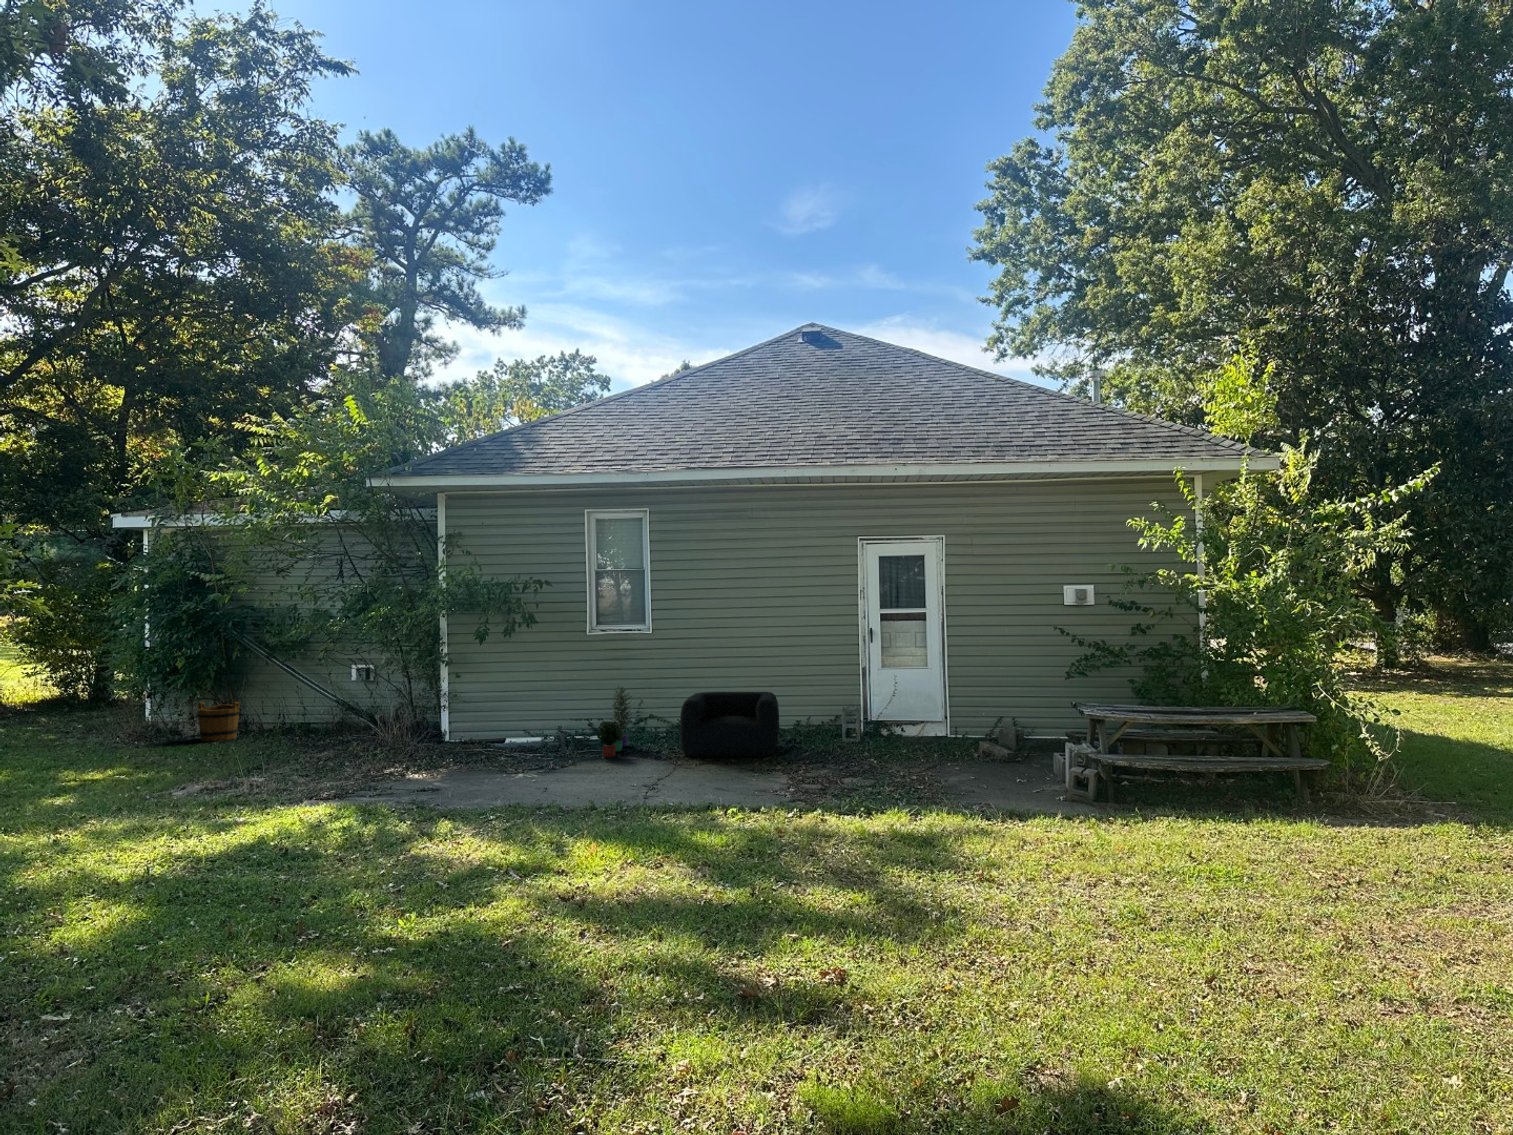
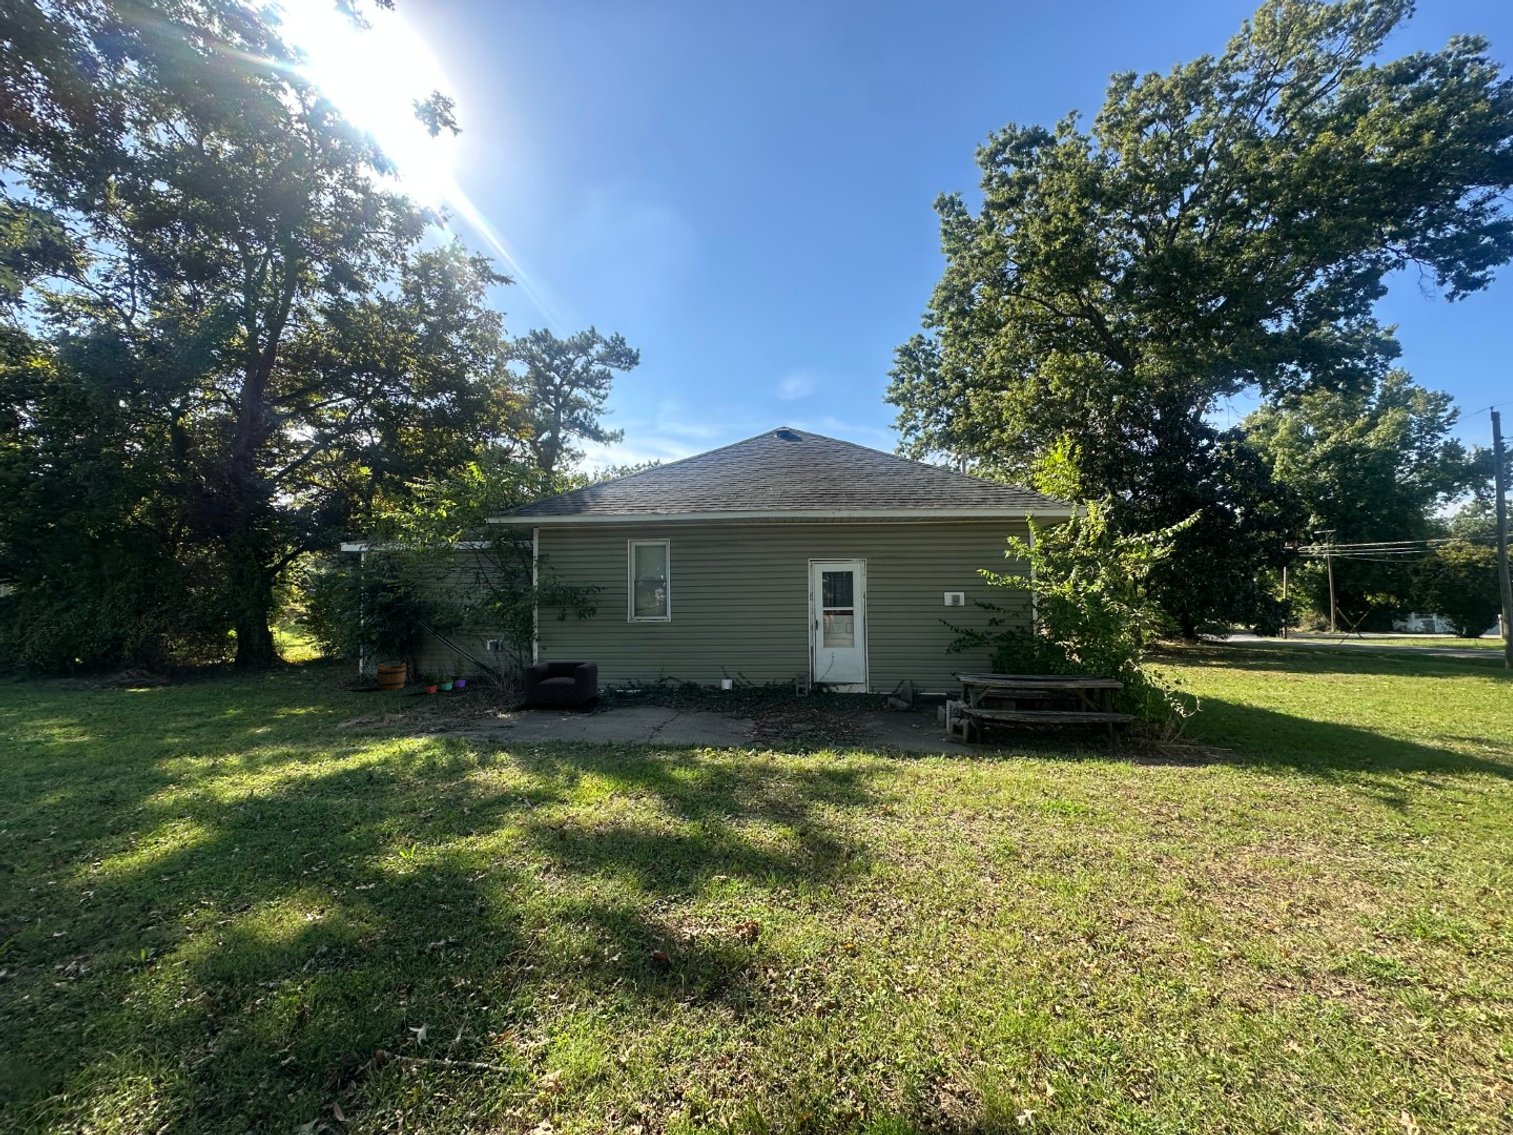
potted plant: present [597,686,632,757] -> present [422,652,468,693]
armchair: present [680,692,779,757] -> present [524,661,598,705]

